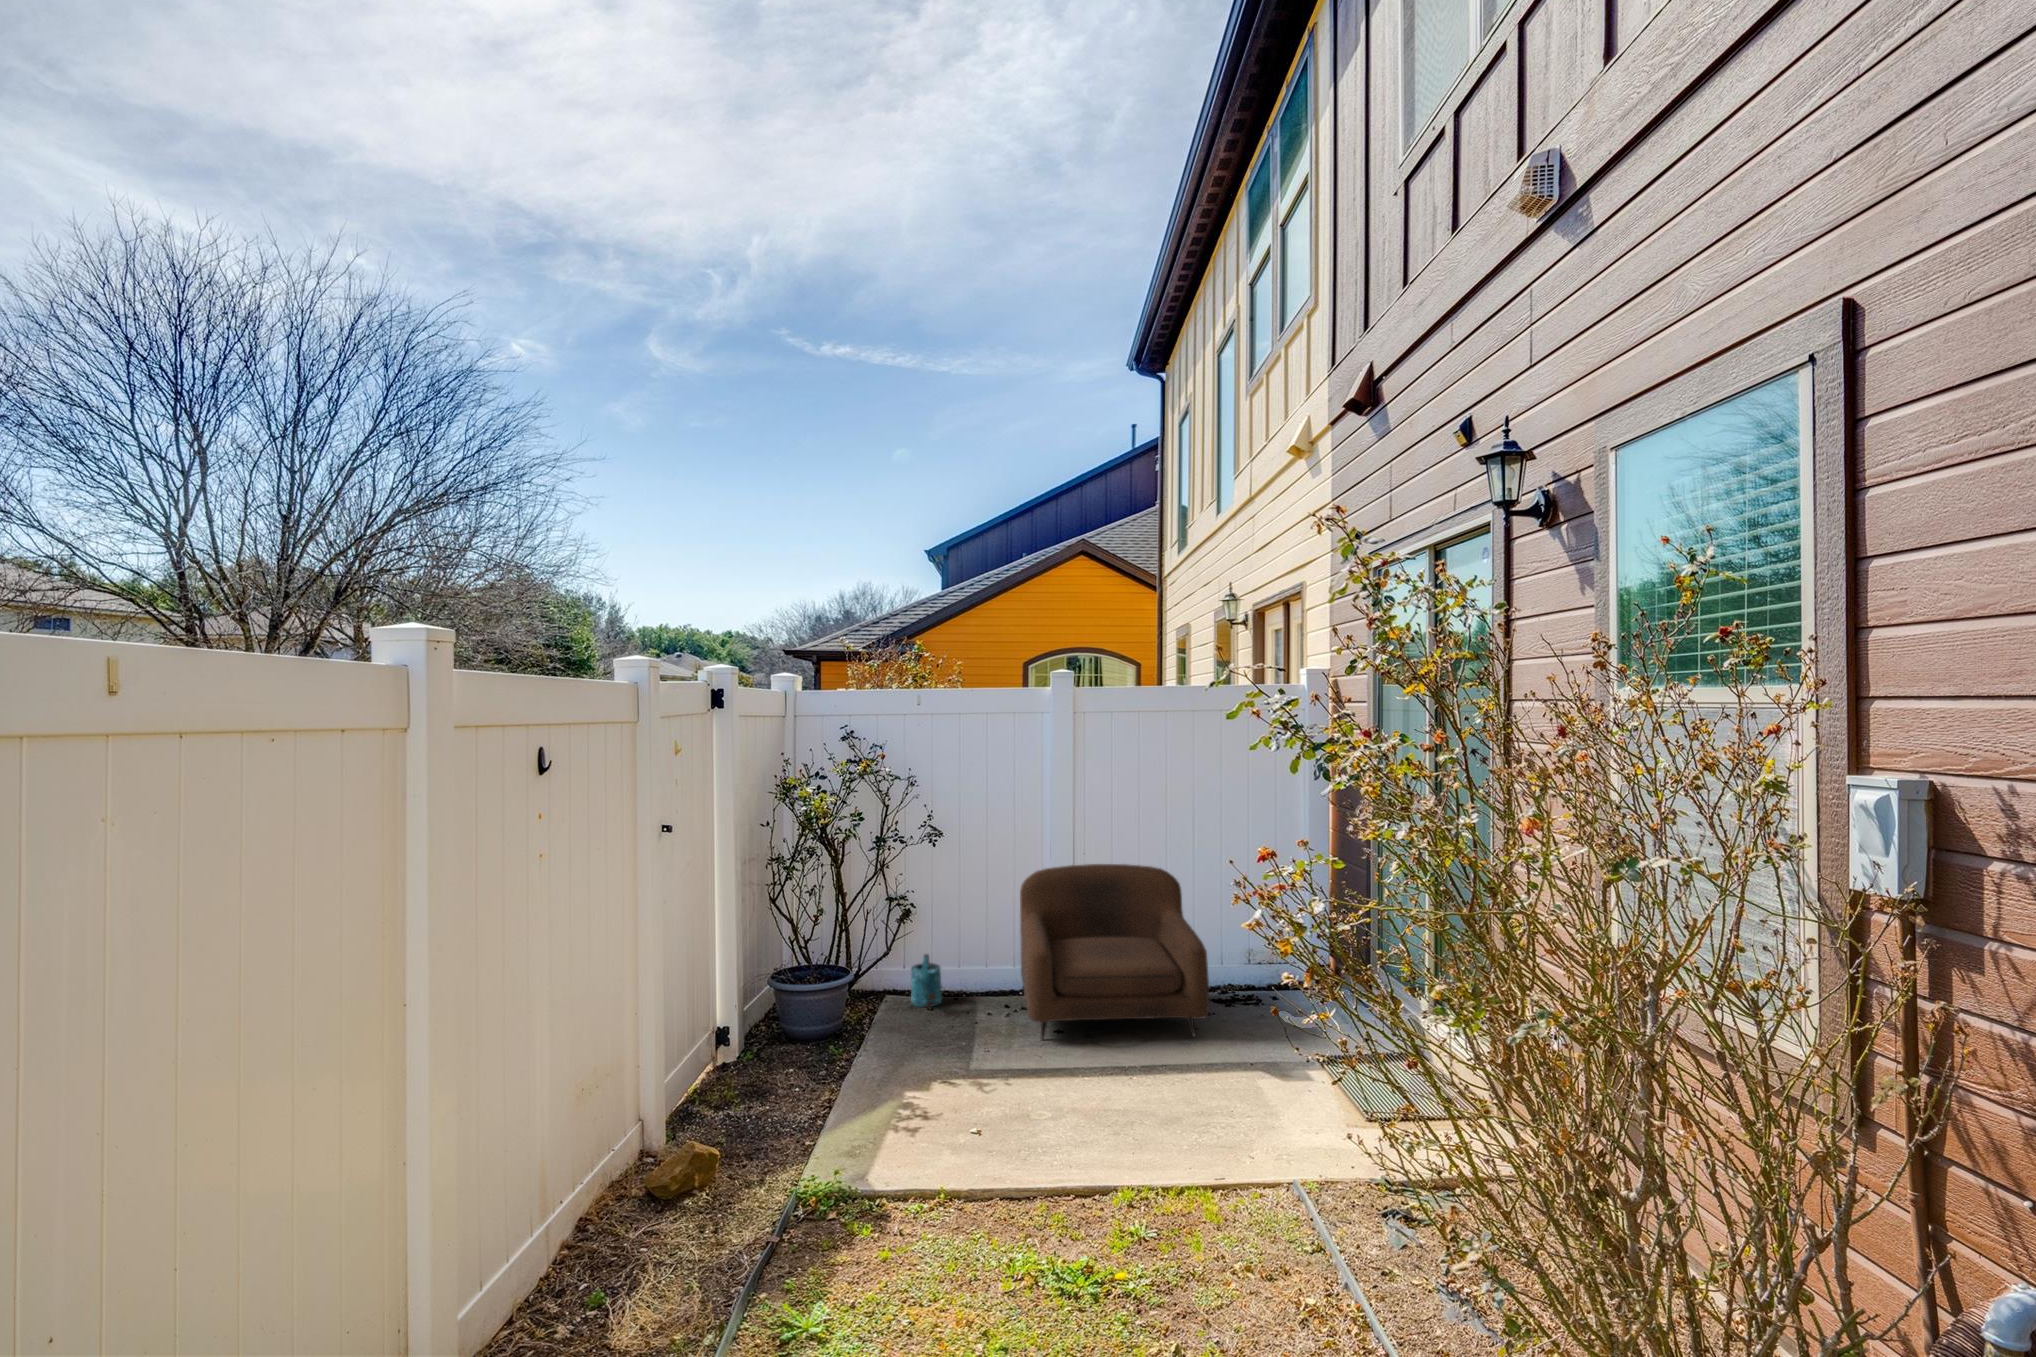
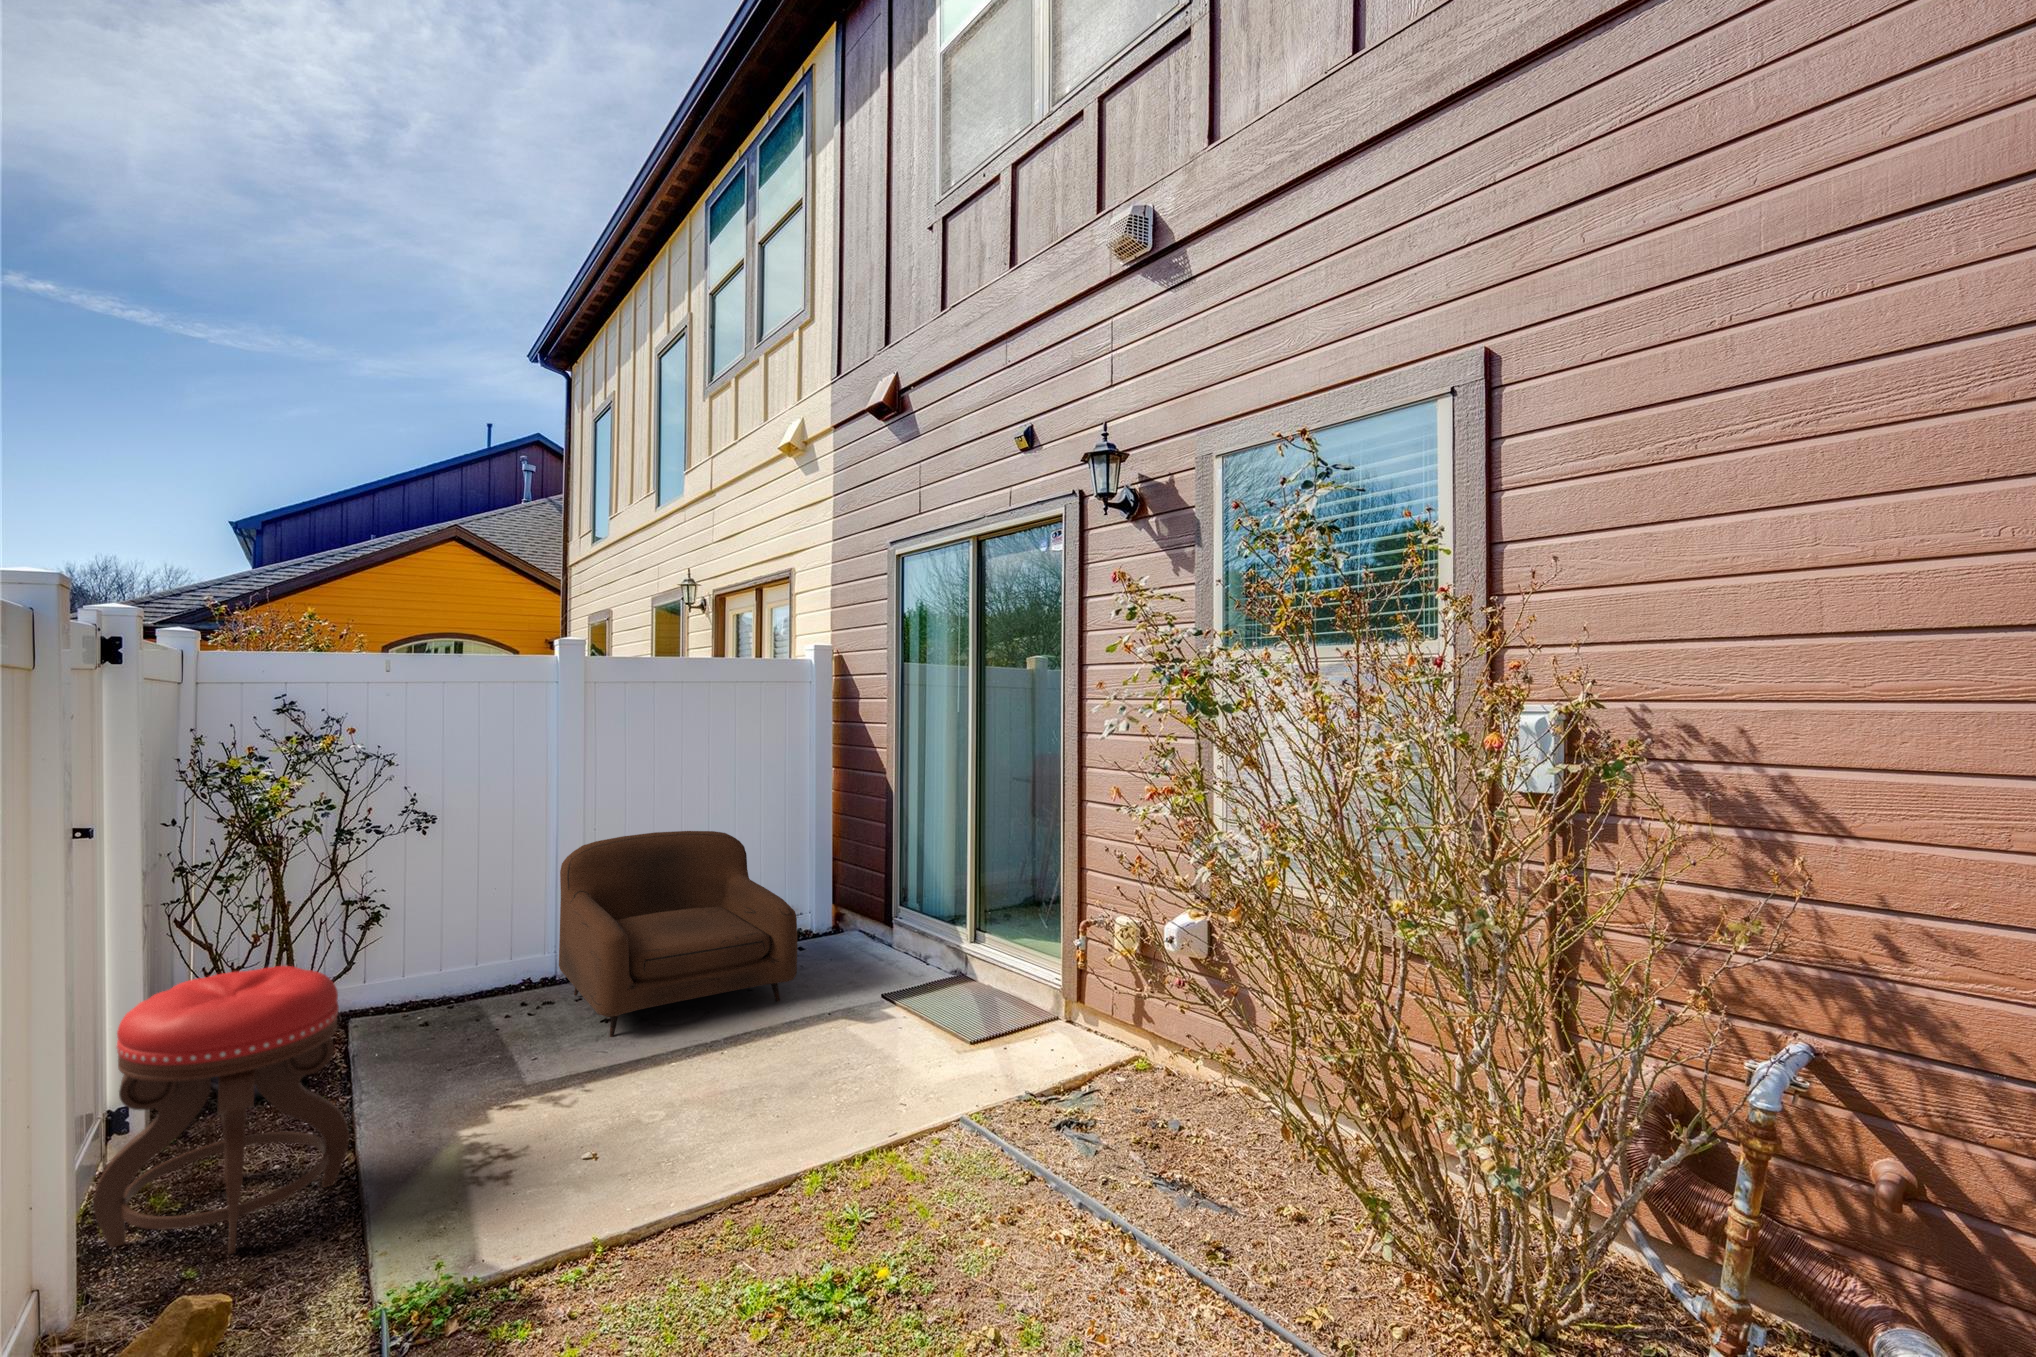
stool: none [691,942,826,1134] -> present [93,966,349,1254]
watering can: present [911,954,942,1007] -> none [404,960,450,1028]

